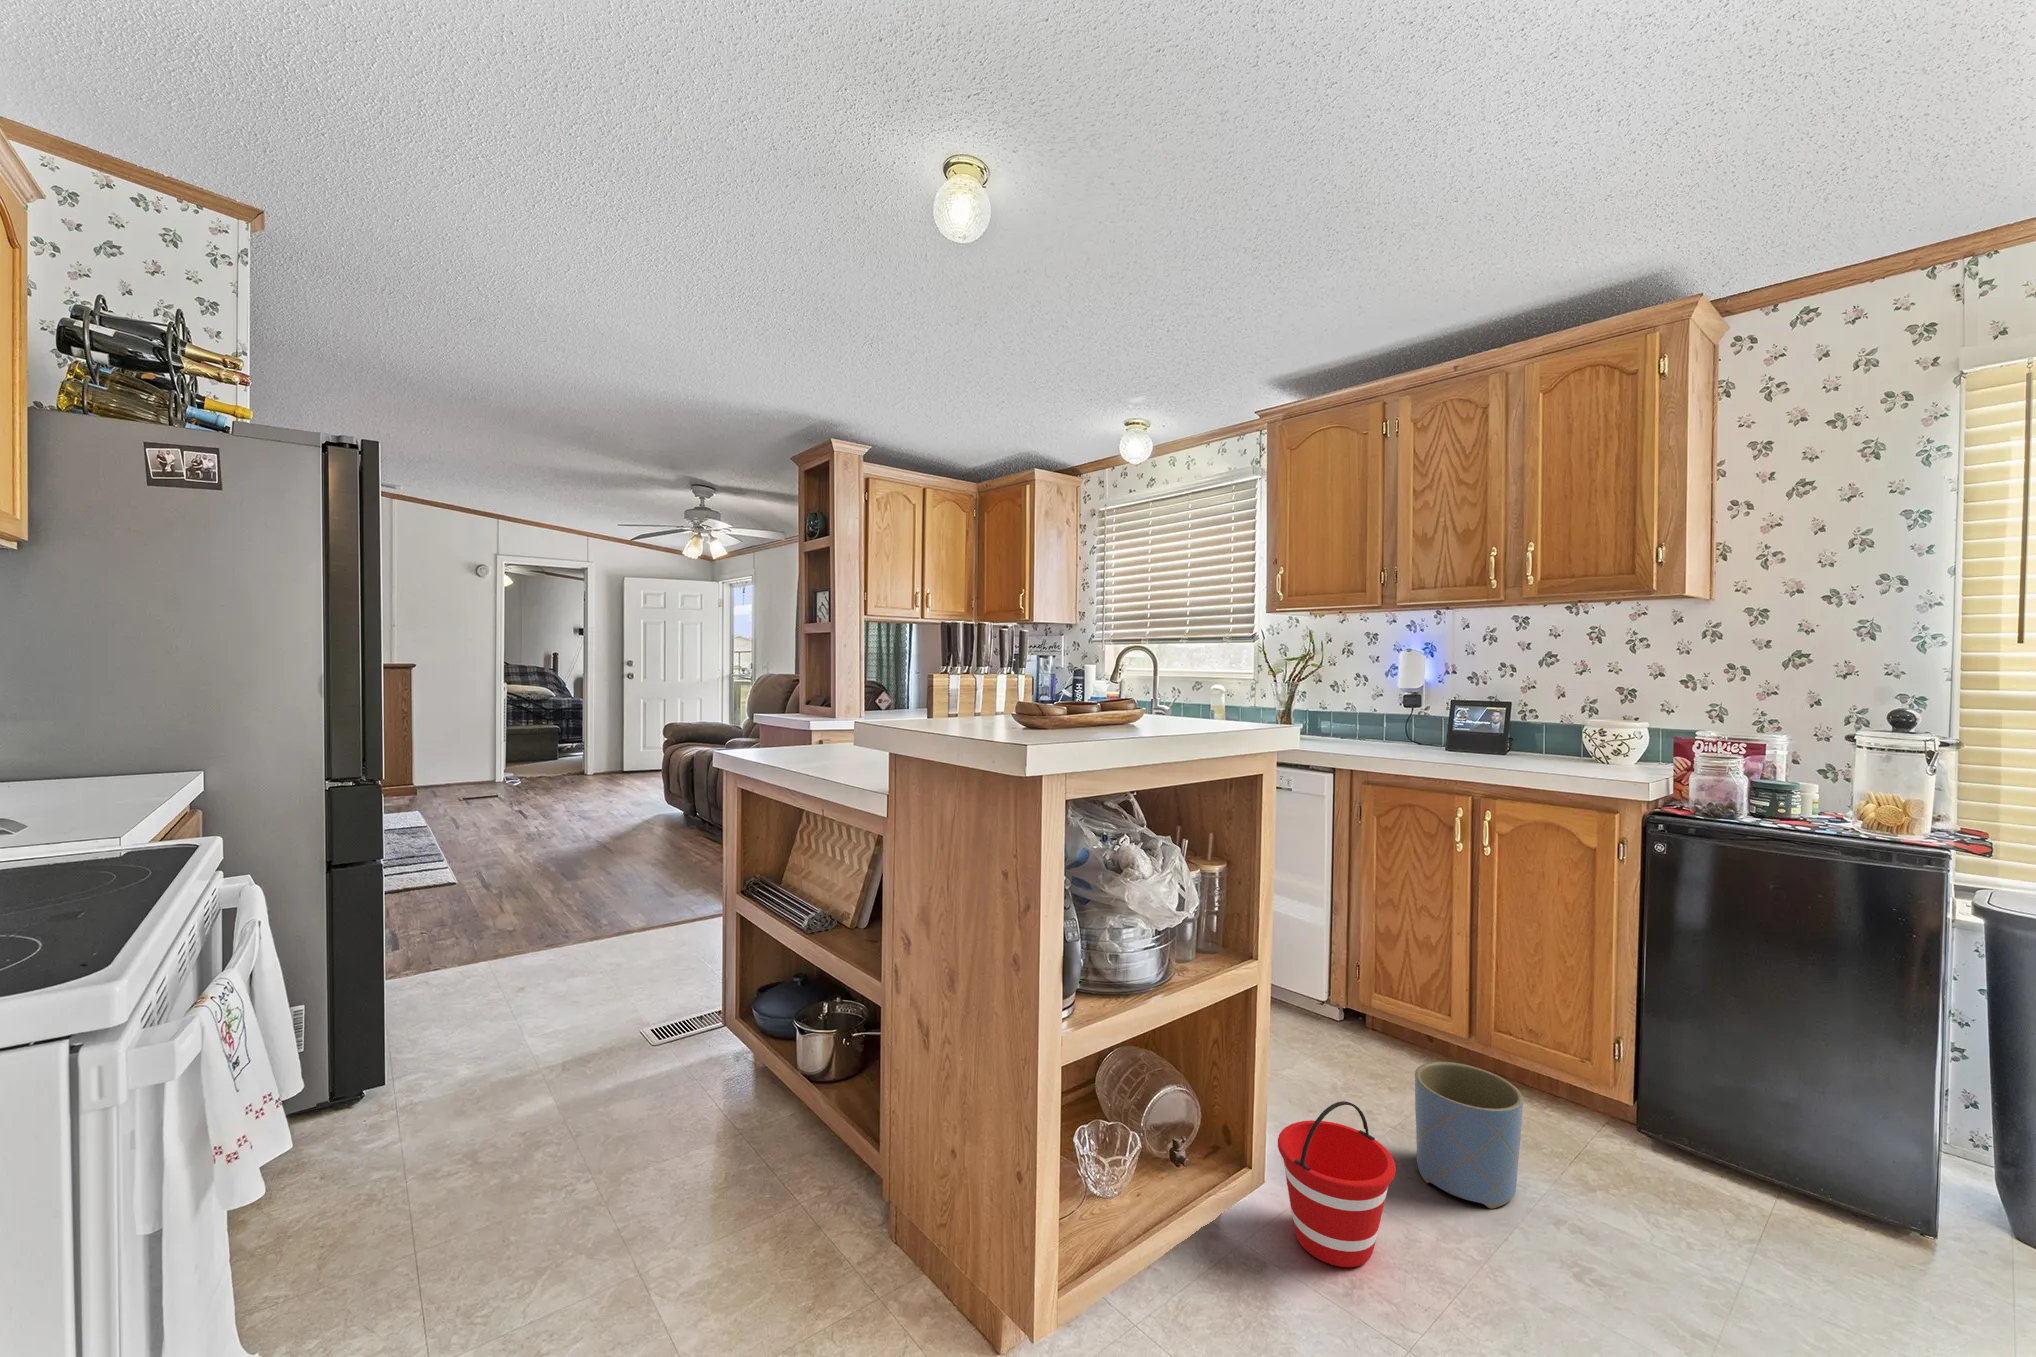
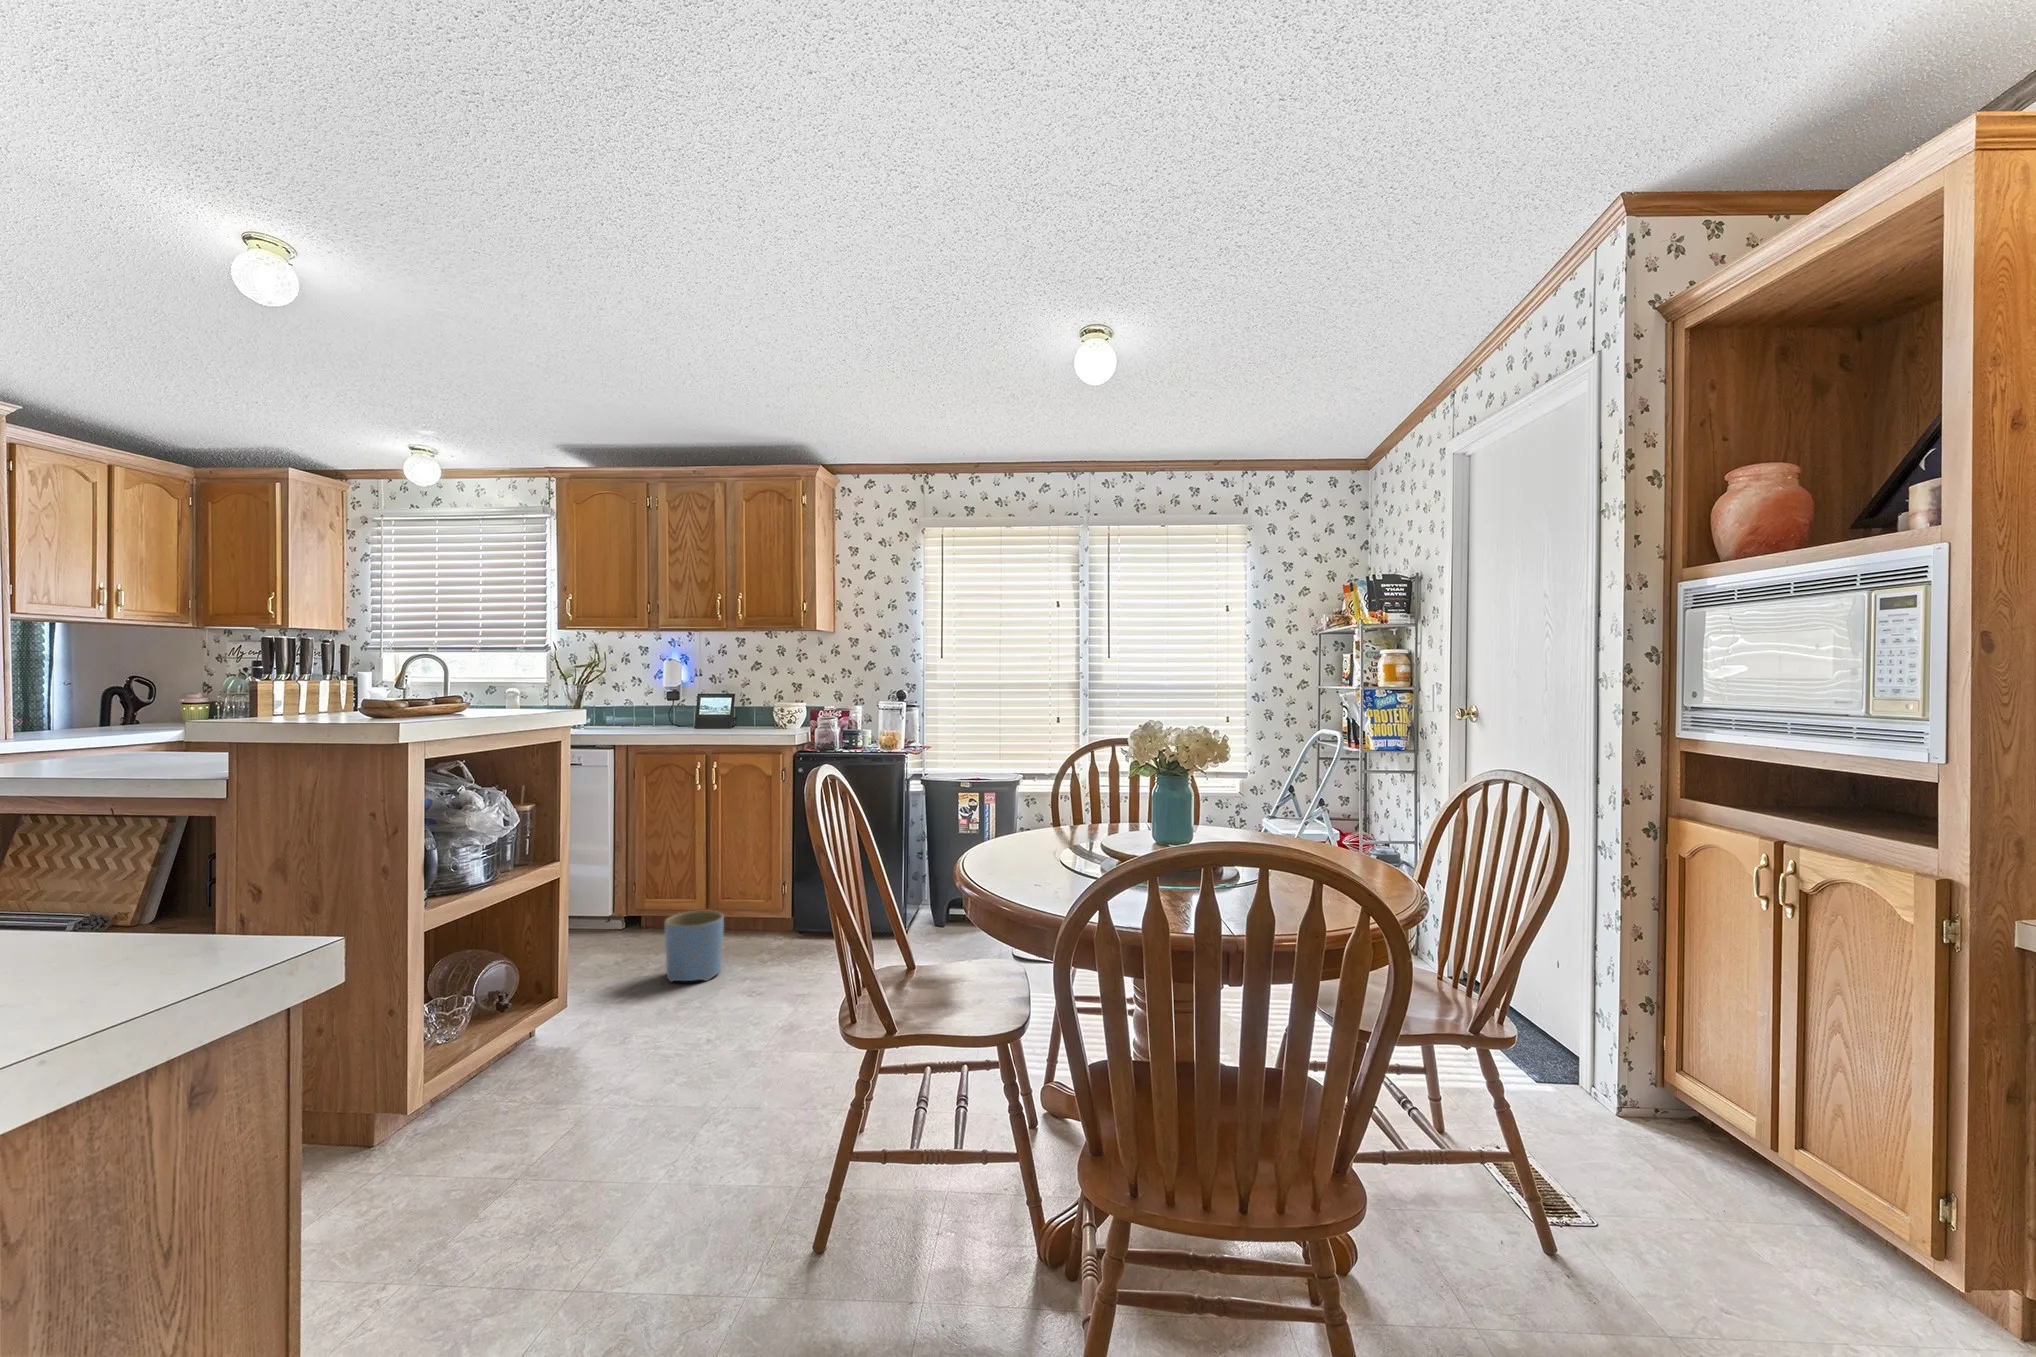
bucket: present [1278,1101,1396,1267] -> none [575,934,648,1028]

